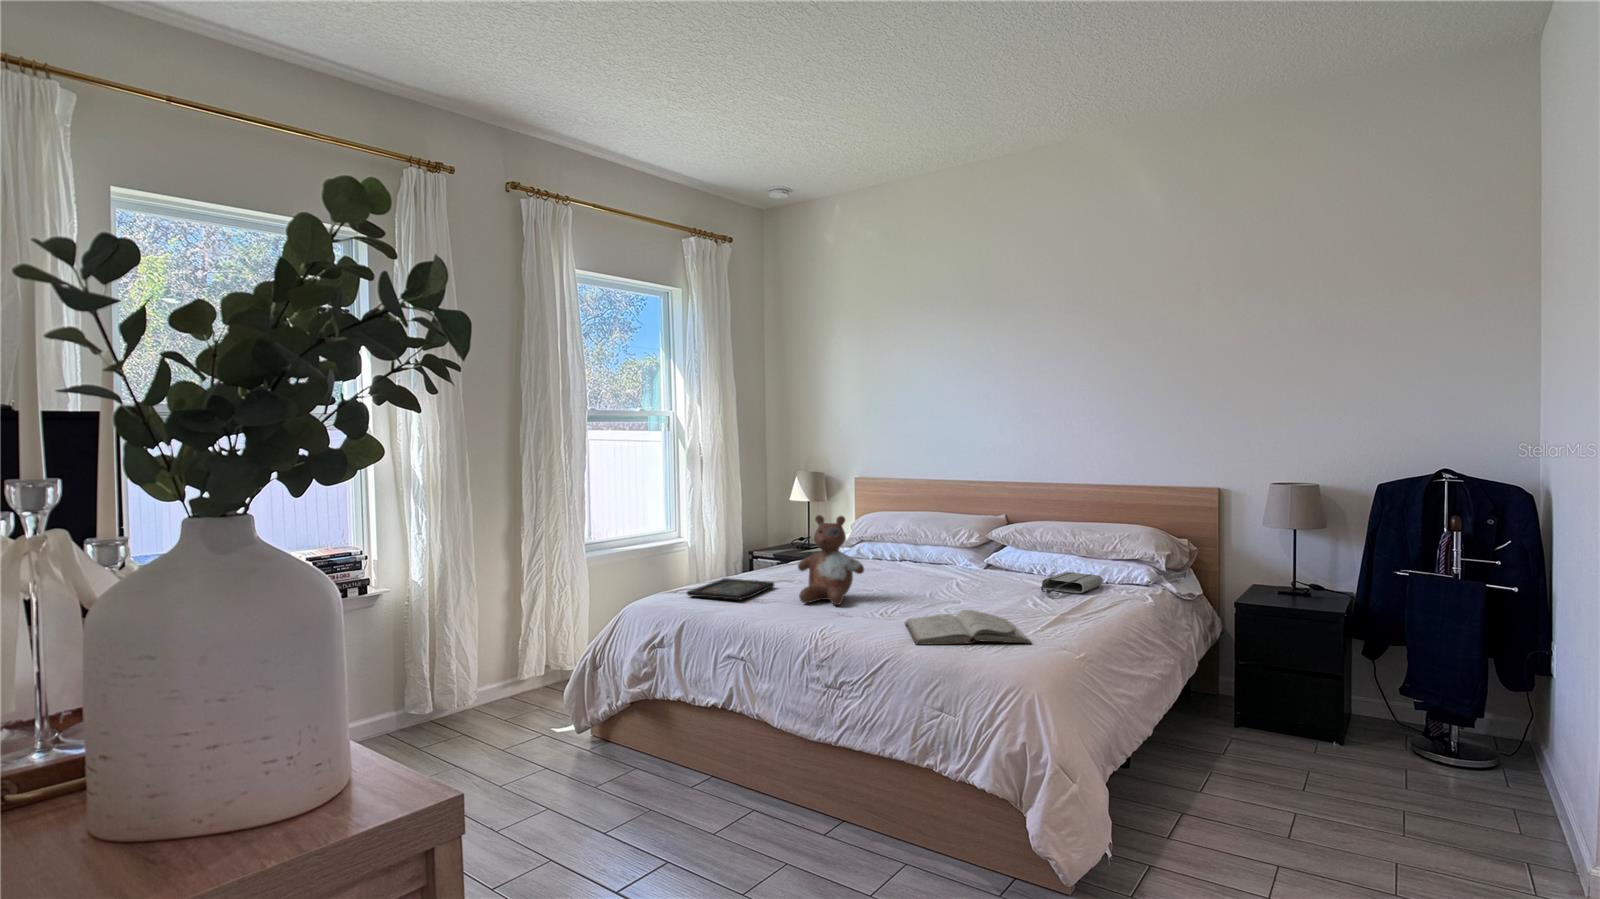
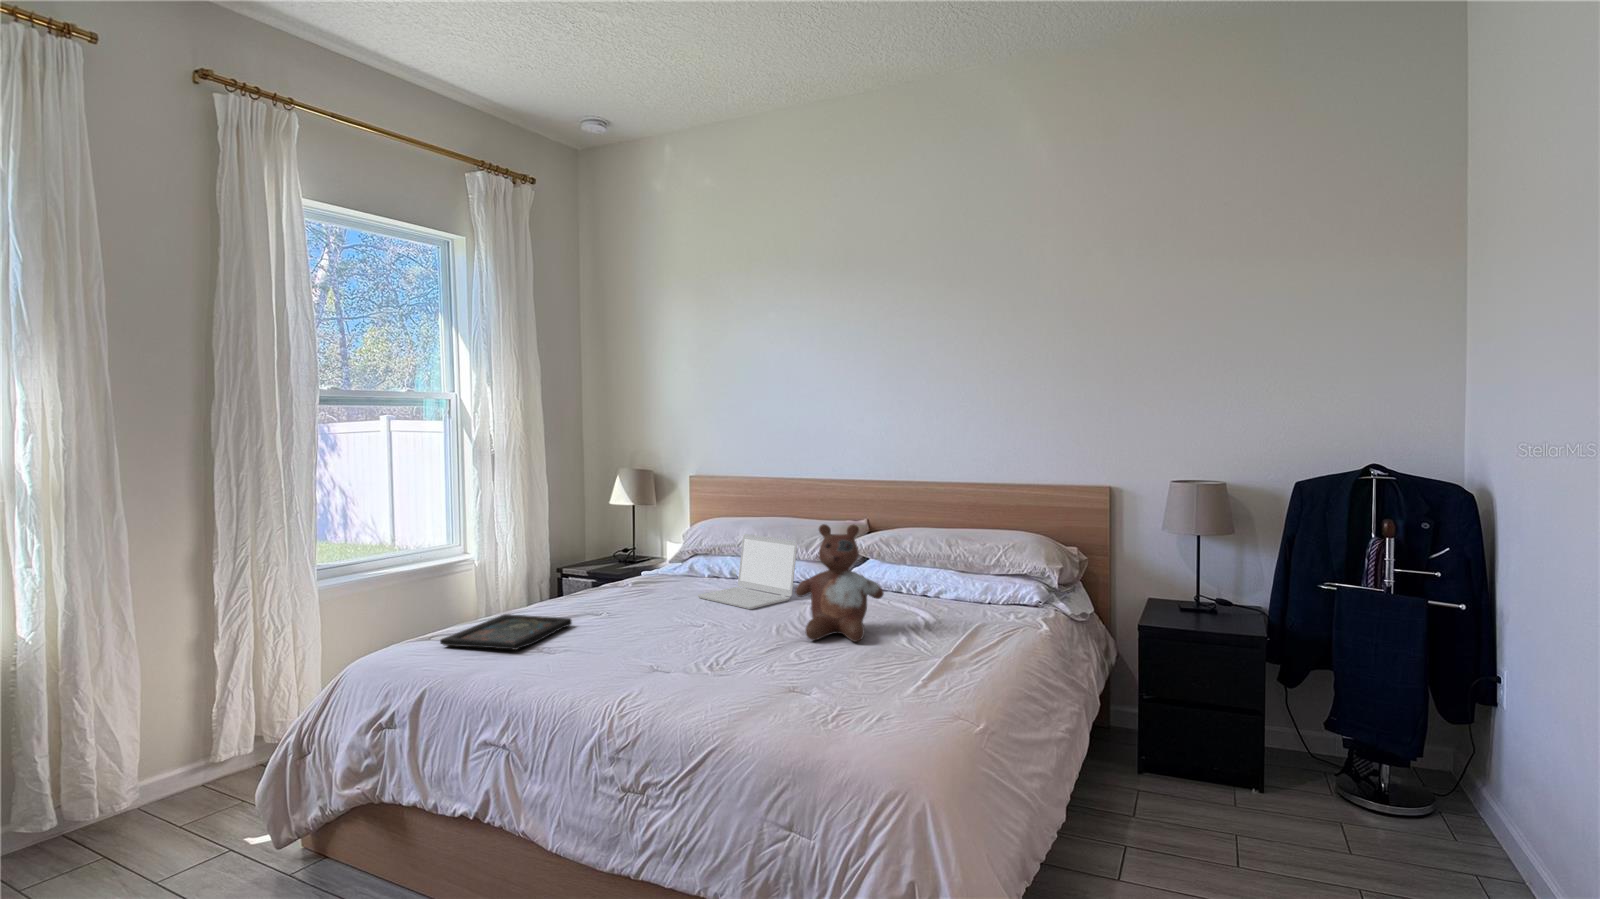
stuffed bear: present [798,515,864,605] -> present [795,524,884,642]
laptop: none [866,524,946,581] -> present [698,534,797,609]
tote bag: present [1041,572,1103,594] -> none [916,591,986,623]
book: present [905,610,1031,645] -> none [741,658,915,722]

